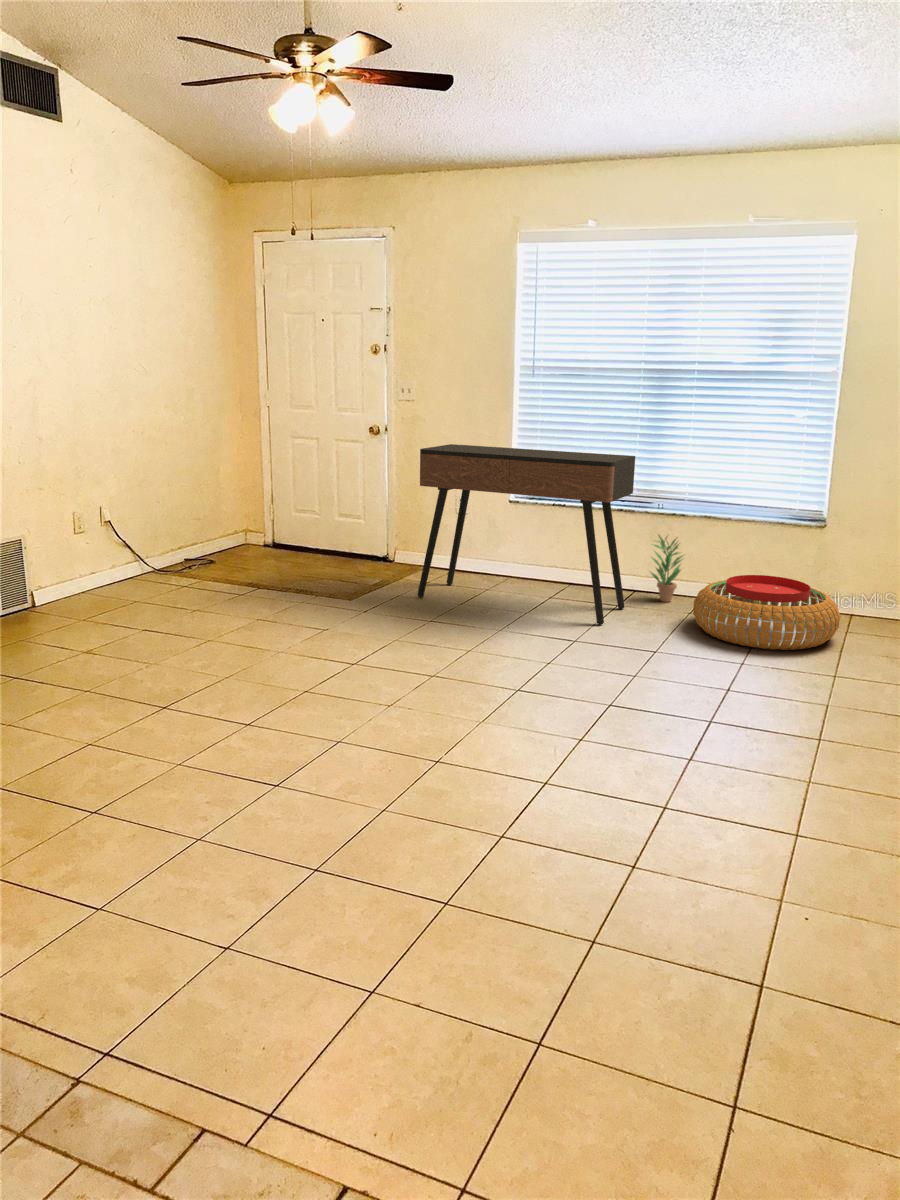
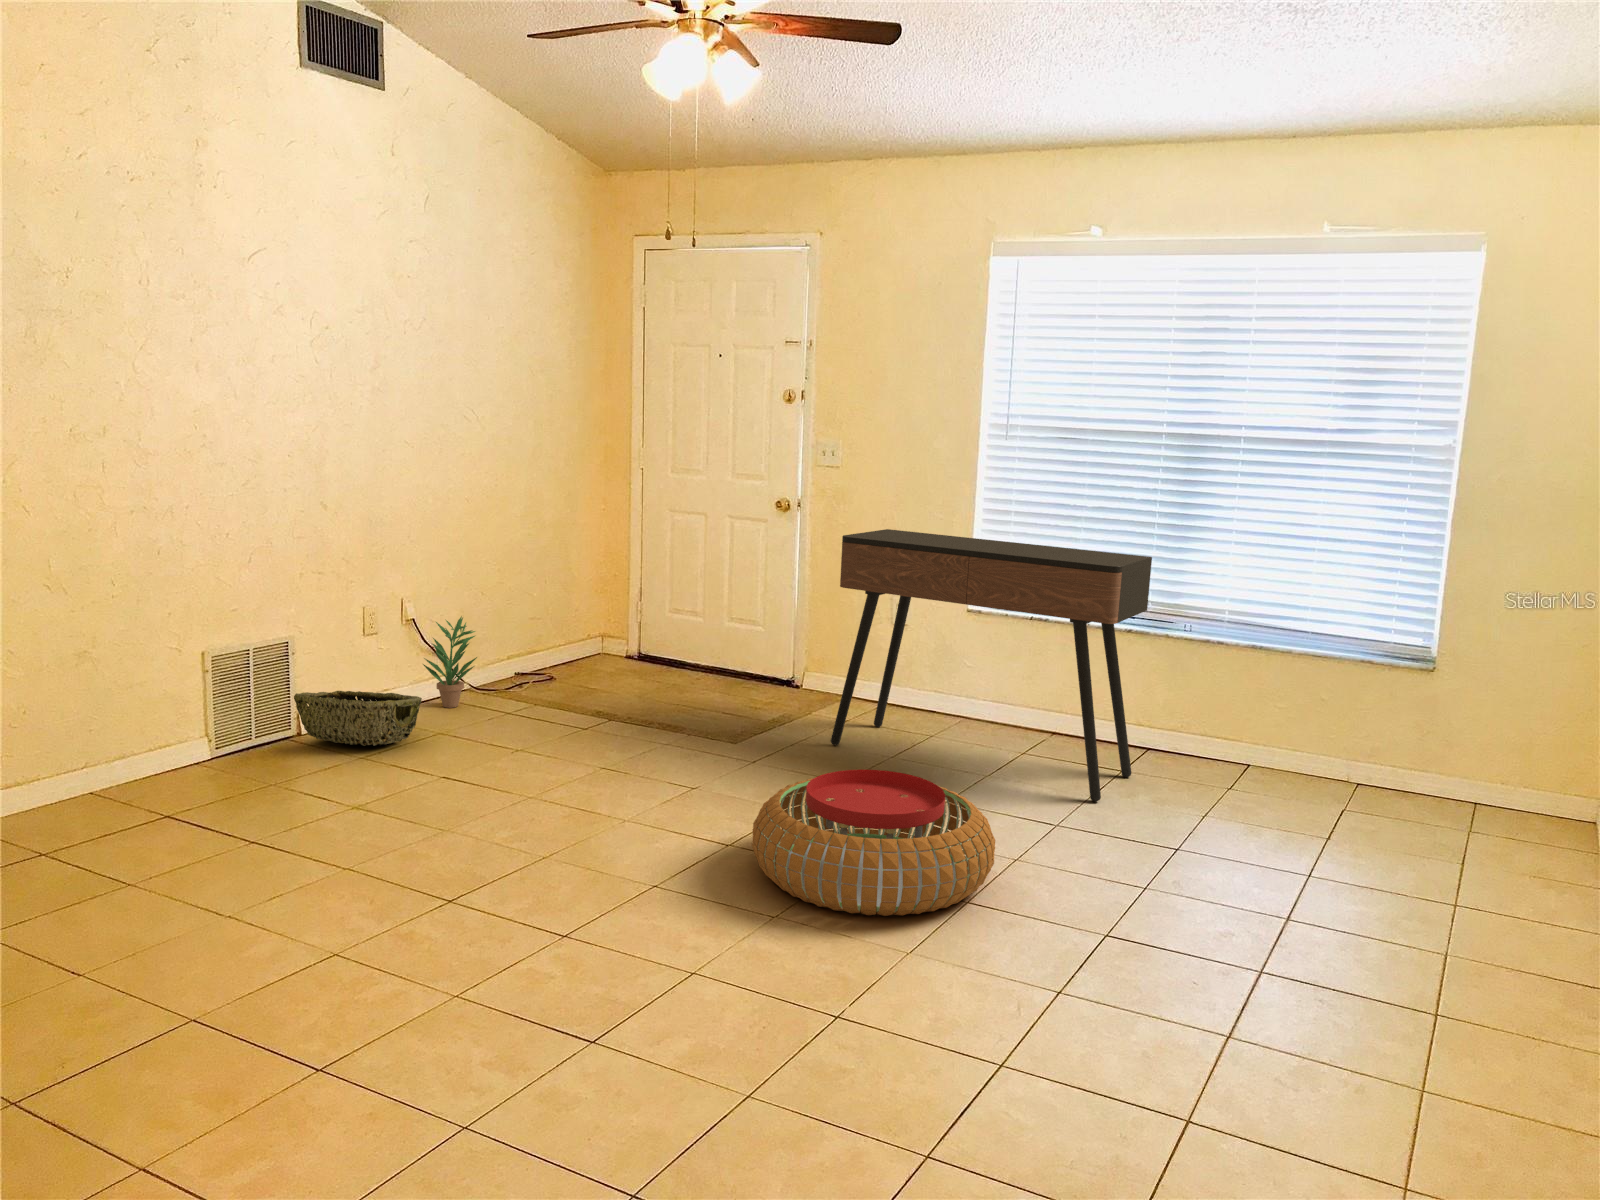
potted plant: present [650,535,683,602] -> present [423,616,477,708]
woven basket: none [30,574,124,612] -> present [294,691,422,746]
pouf: present [693,575,840,650] -> present [752,769,995,916]

